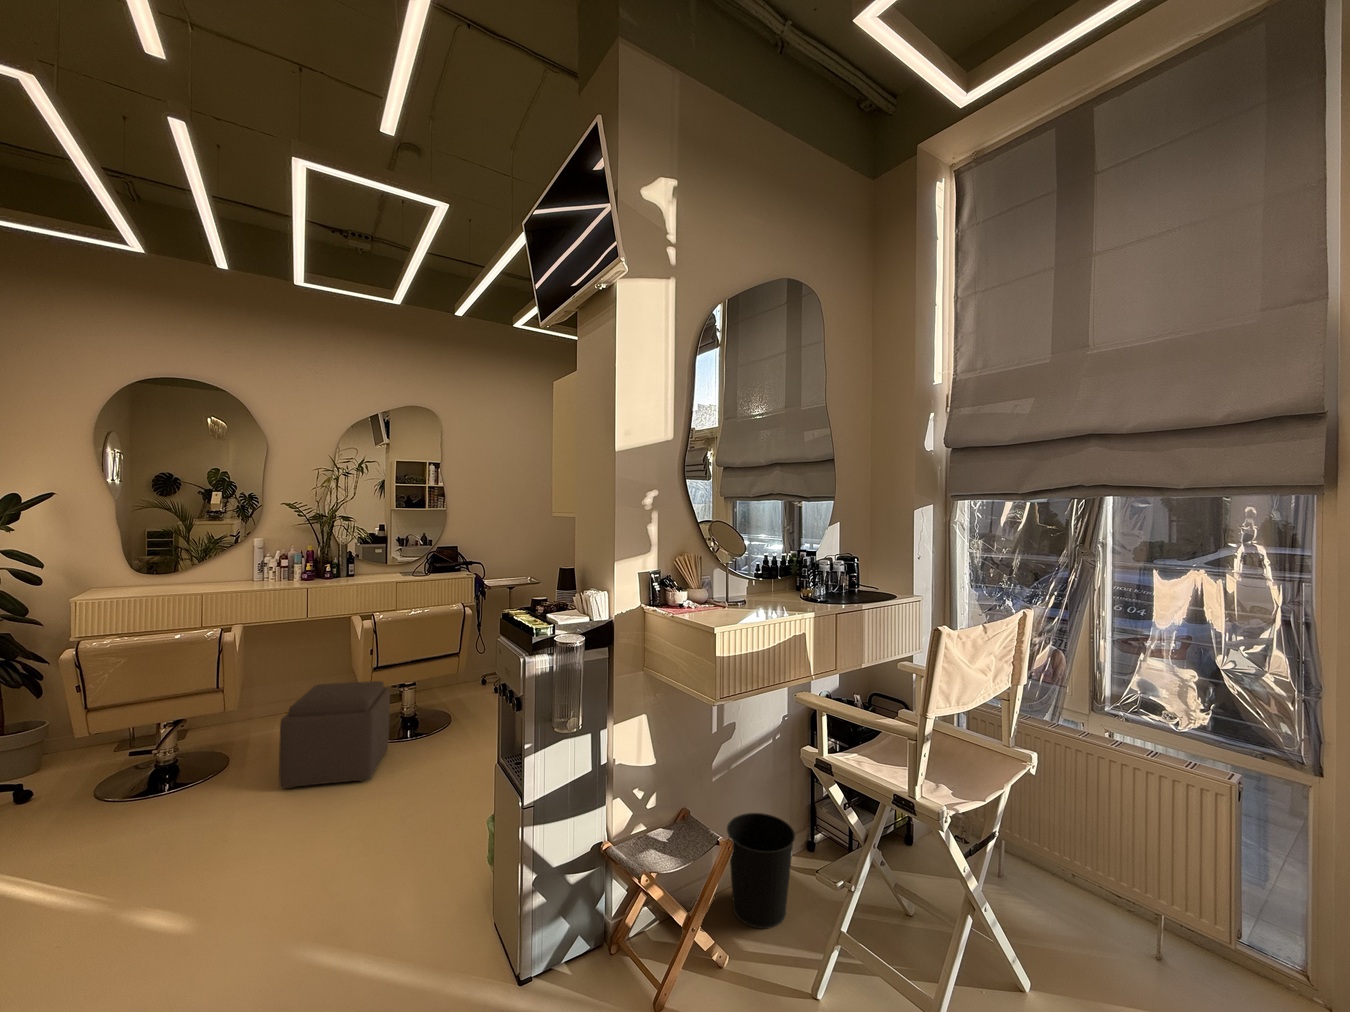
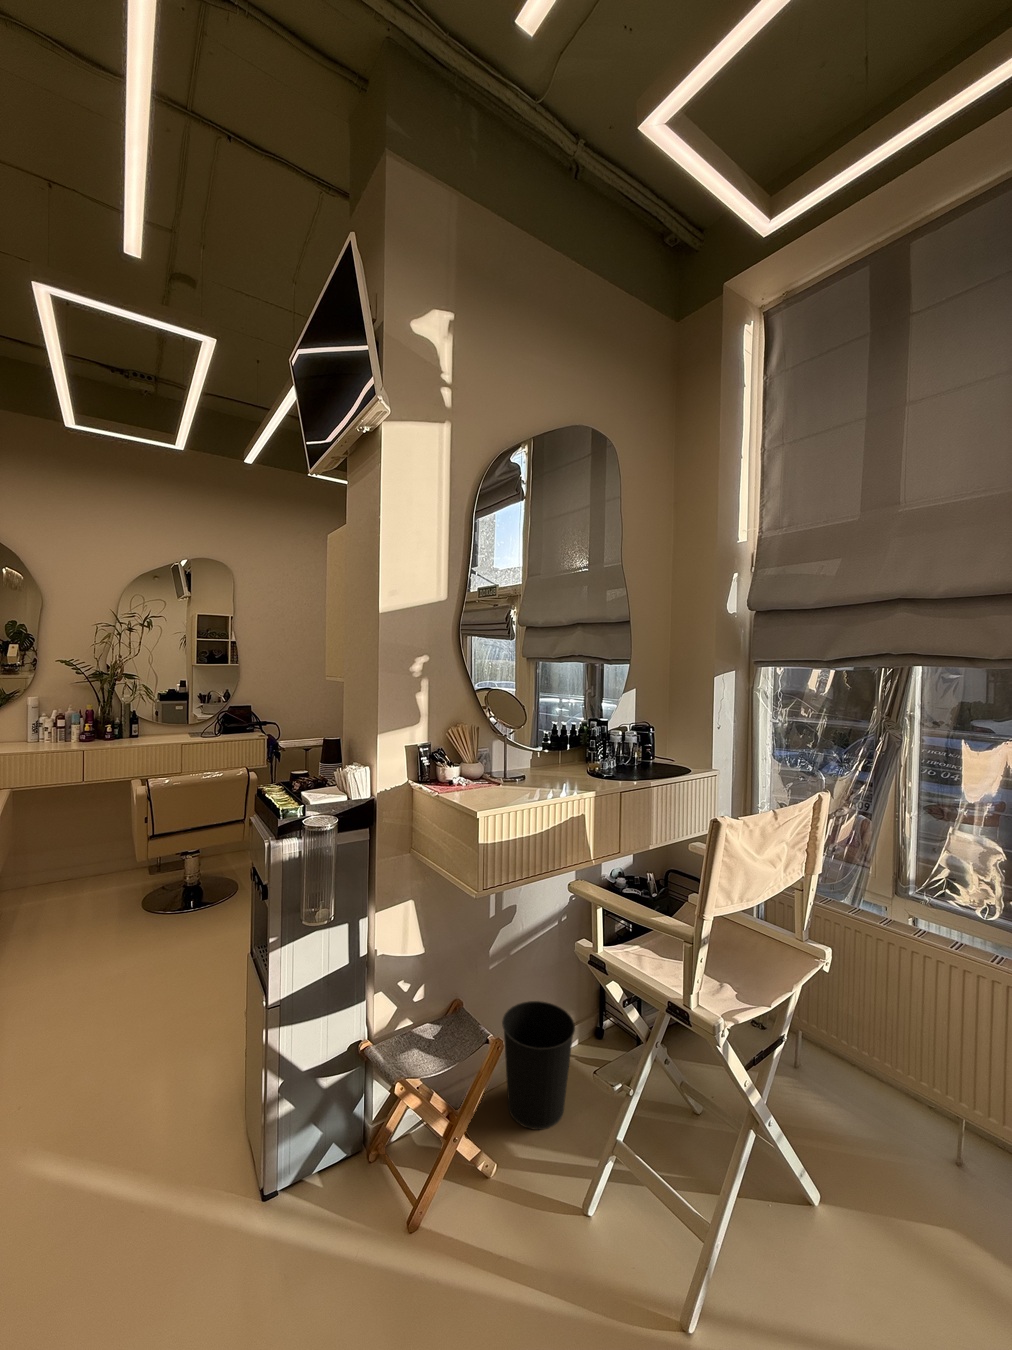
ottoman: present [279,681,390,788] -> none [42,850,169,965]

